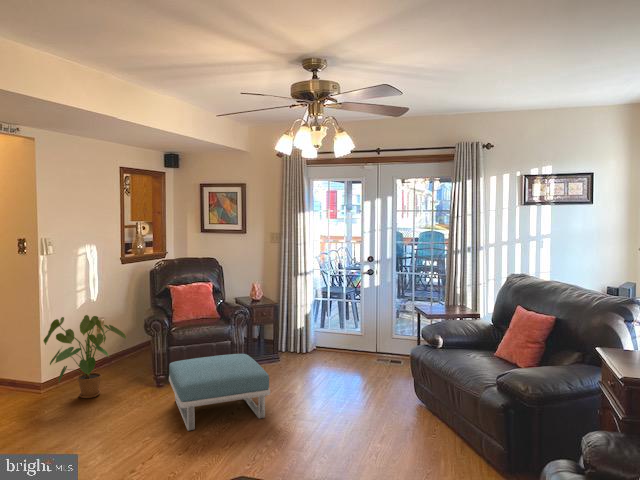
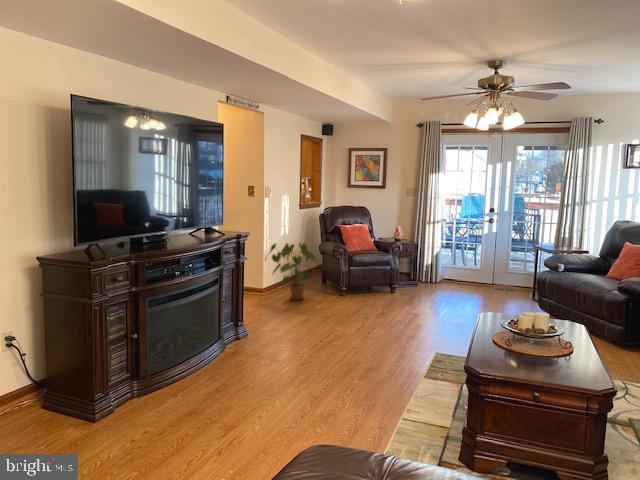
footstool: present [169,354,270,431] -> none [358,274,438,319]

